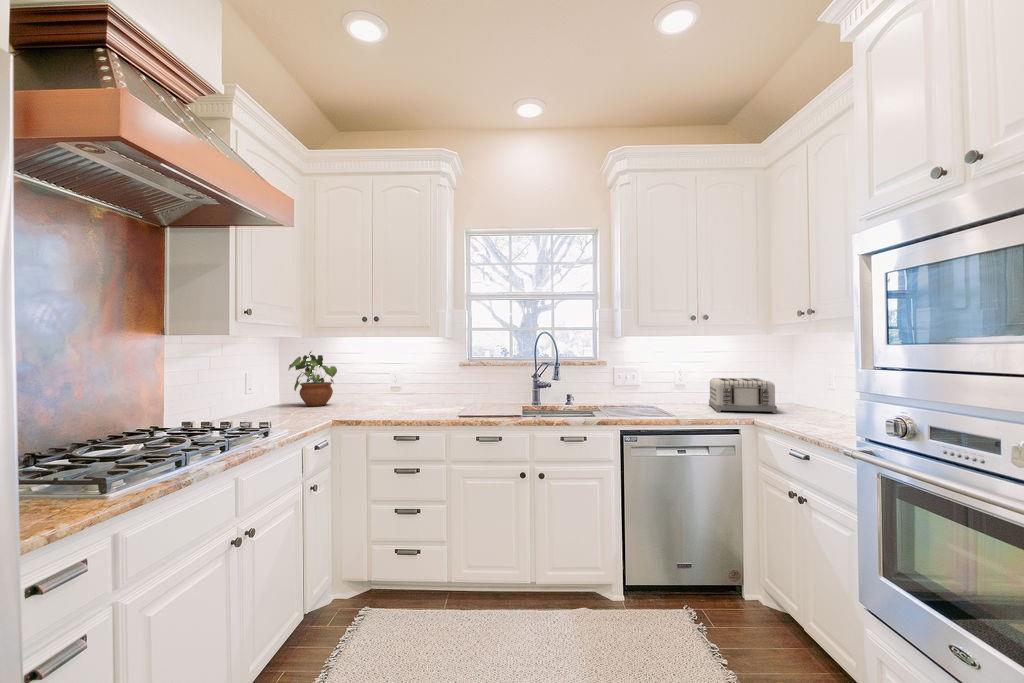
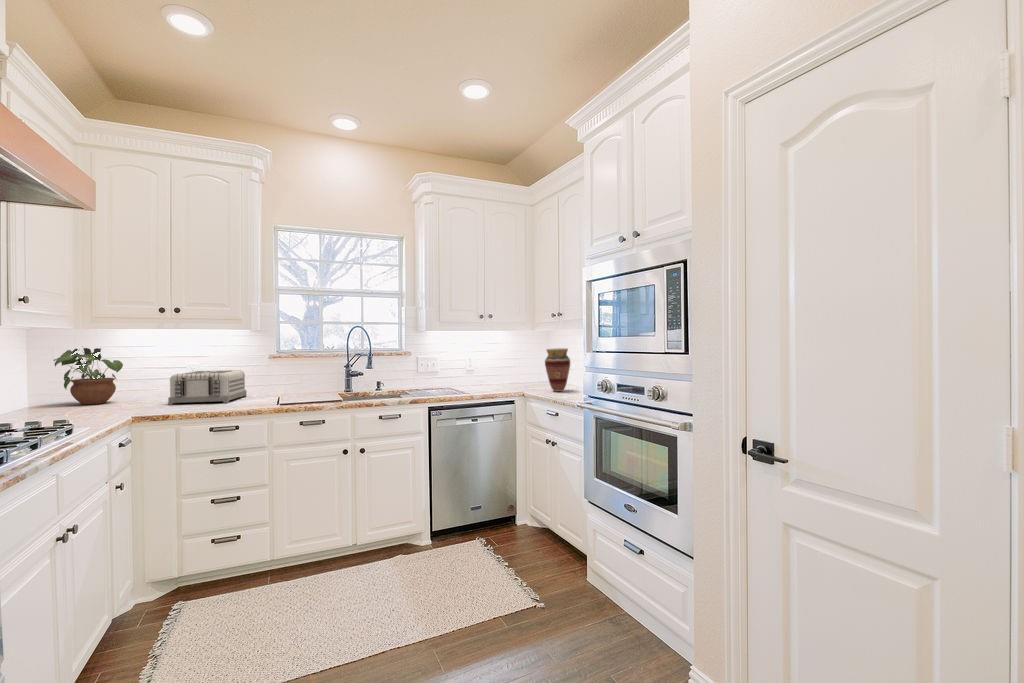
vase: none [786,359,828,420] -> present [545,348,570,391]
toaster: present [709,378,777,413] -> present [168,370,247,405]

